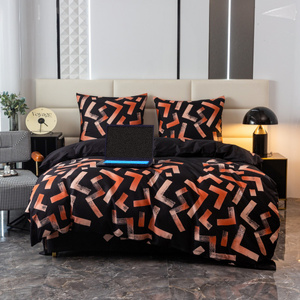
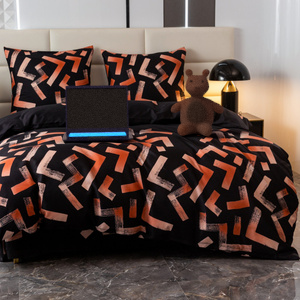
stuffed bear: none [188,113,230,167] -> present [171,69,224,136]

